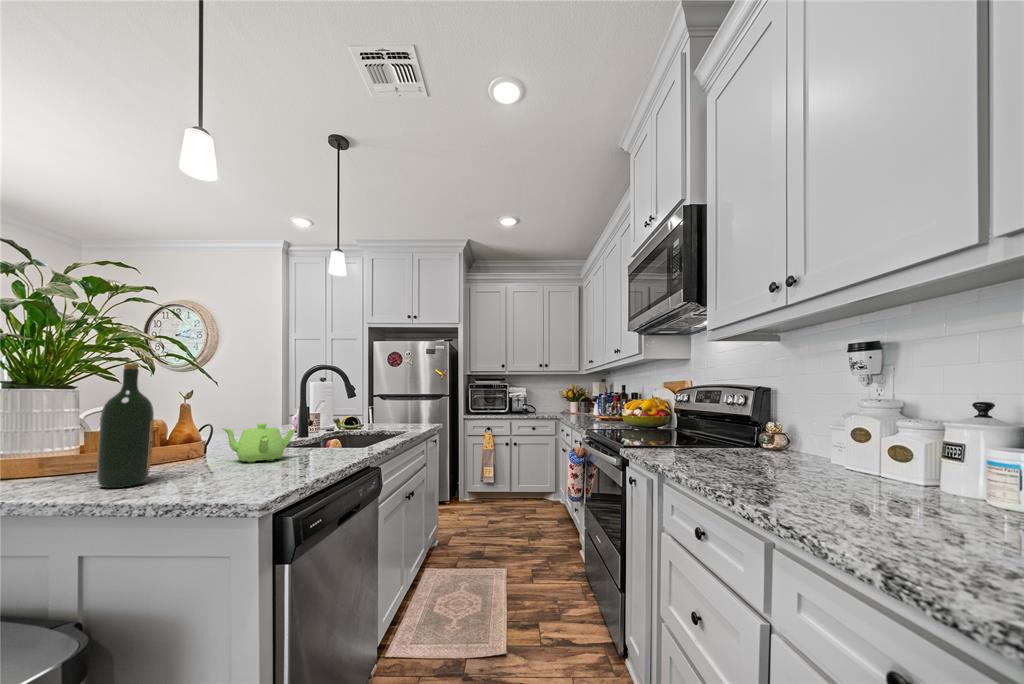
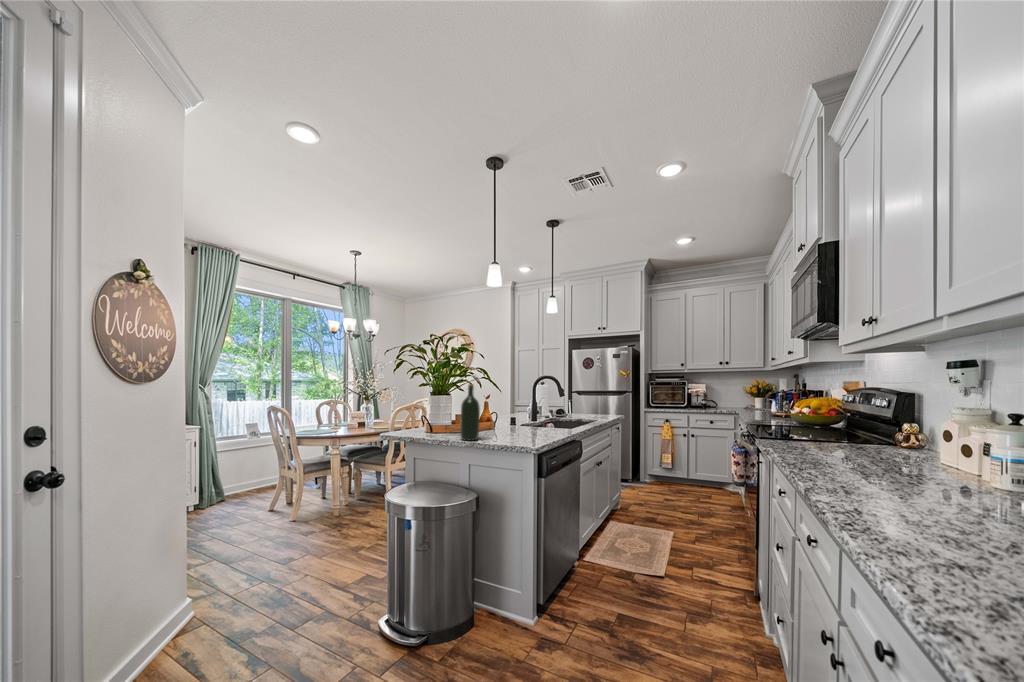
teapot: present [222,424,295,463] -> none [500,413,536,434]

